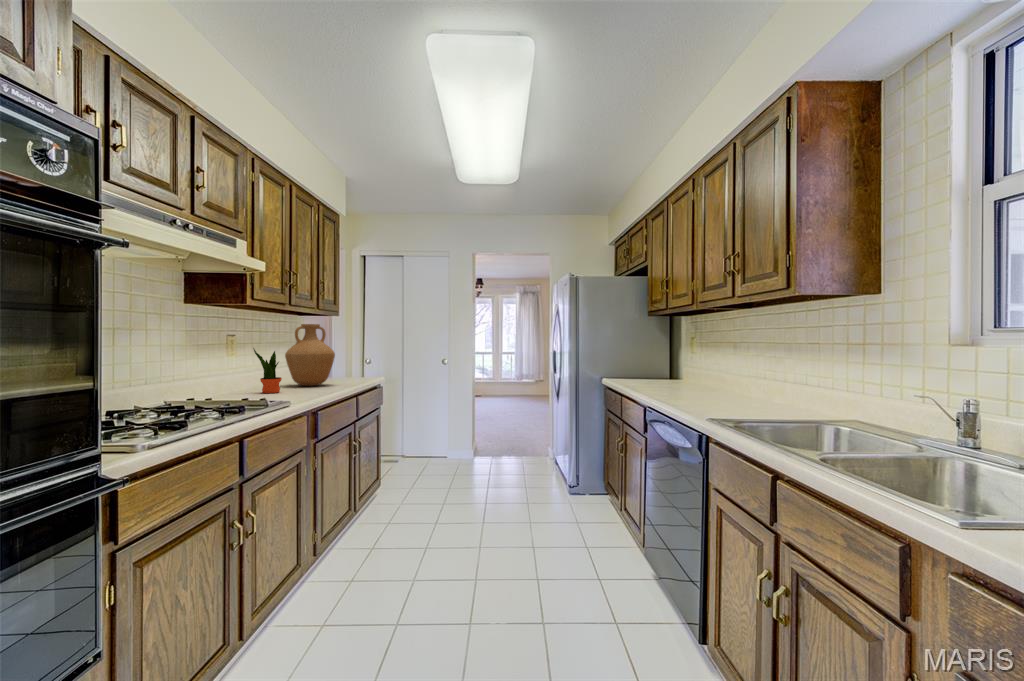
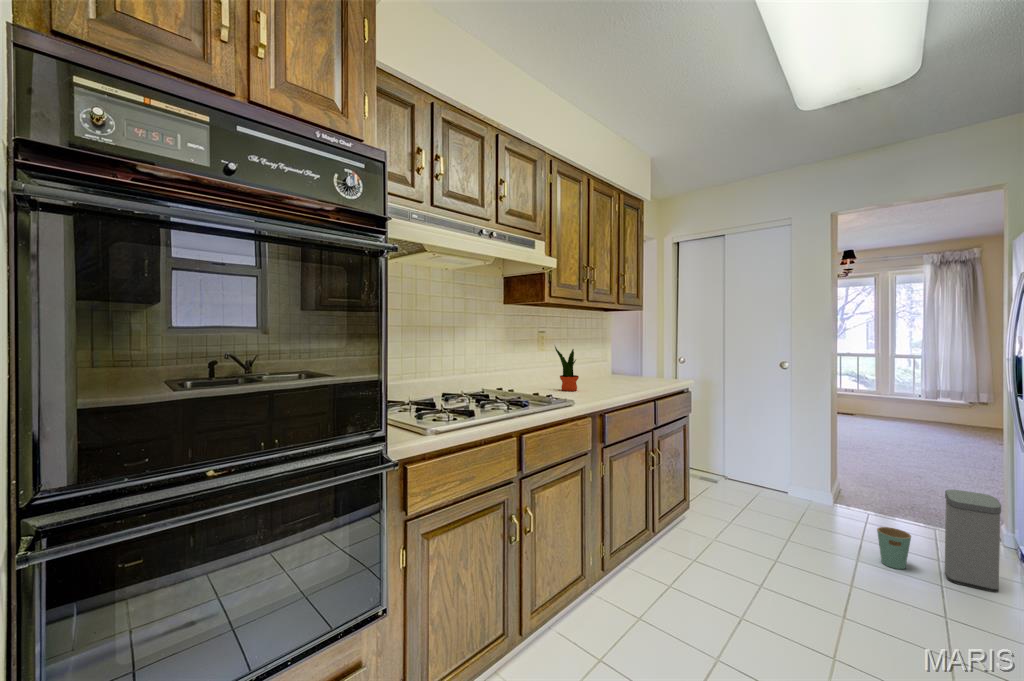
vase: present [285,324,335,386] -> none [587,321,636,386]
trash can: none [505,434,563,492] -> present [877,490,1001,592]

